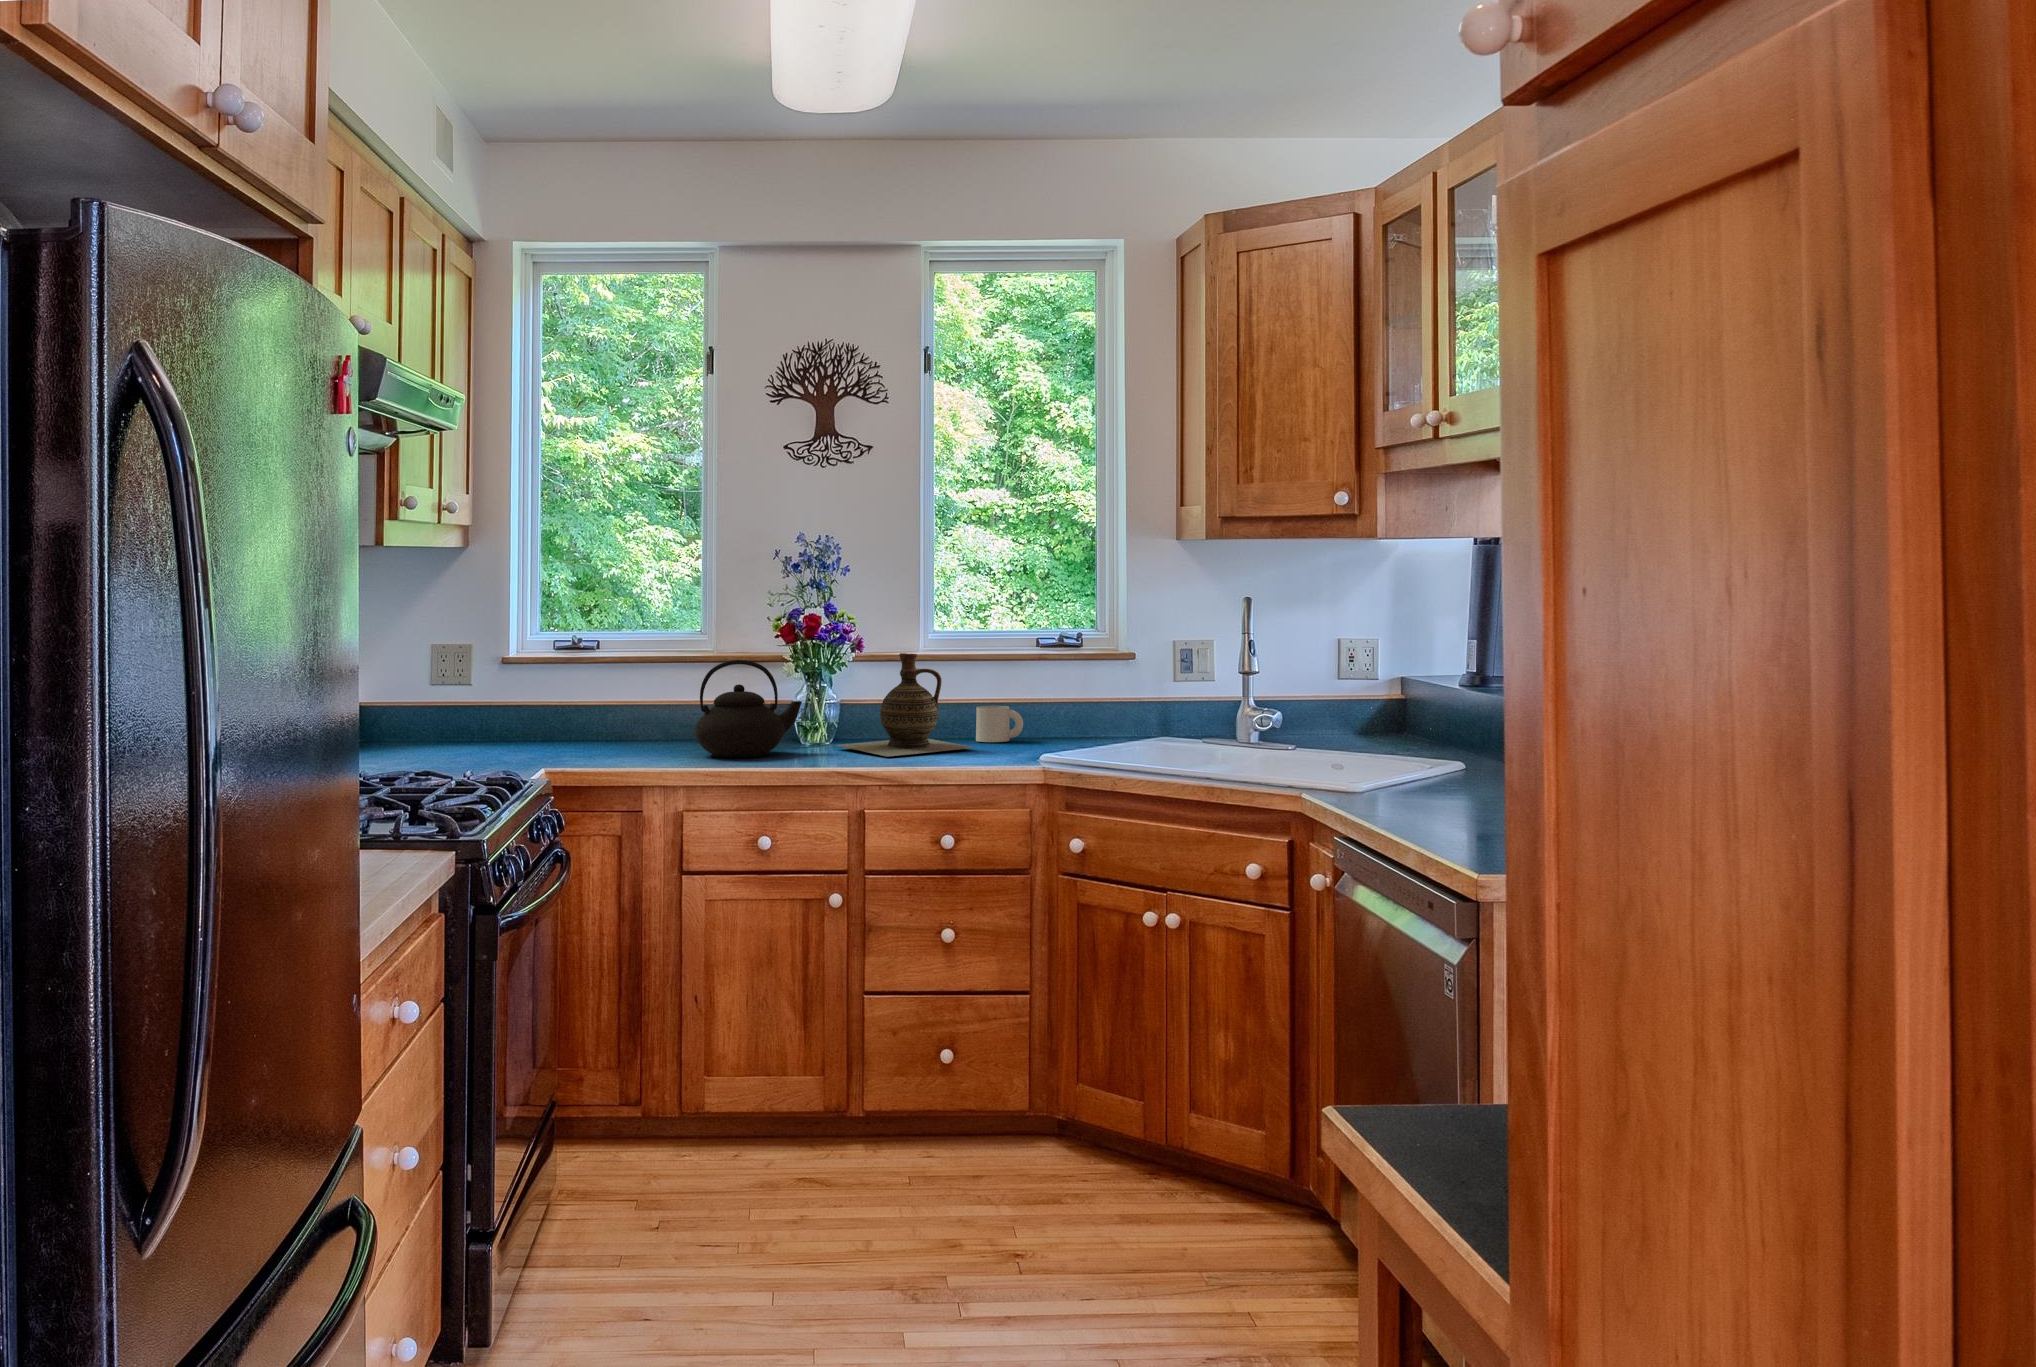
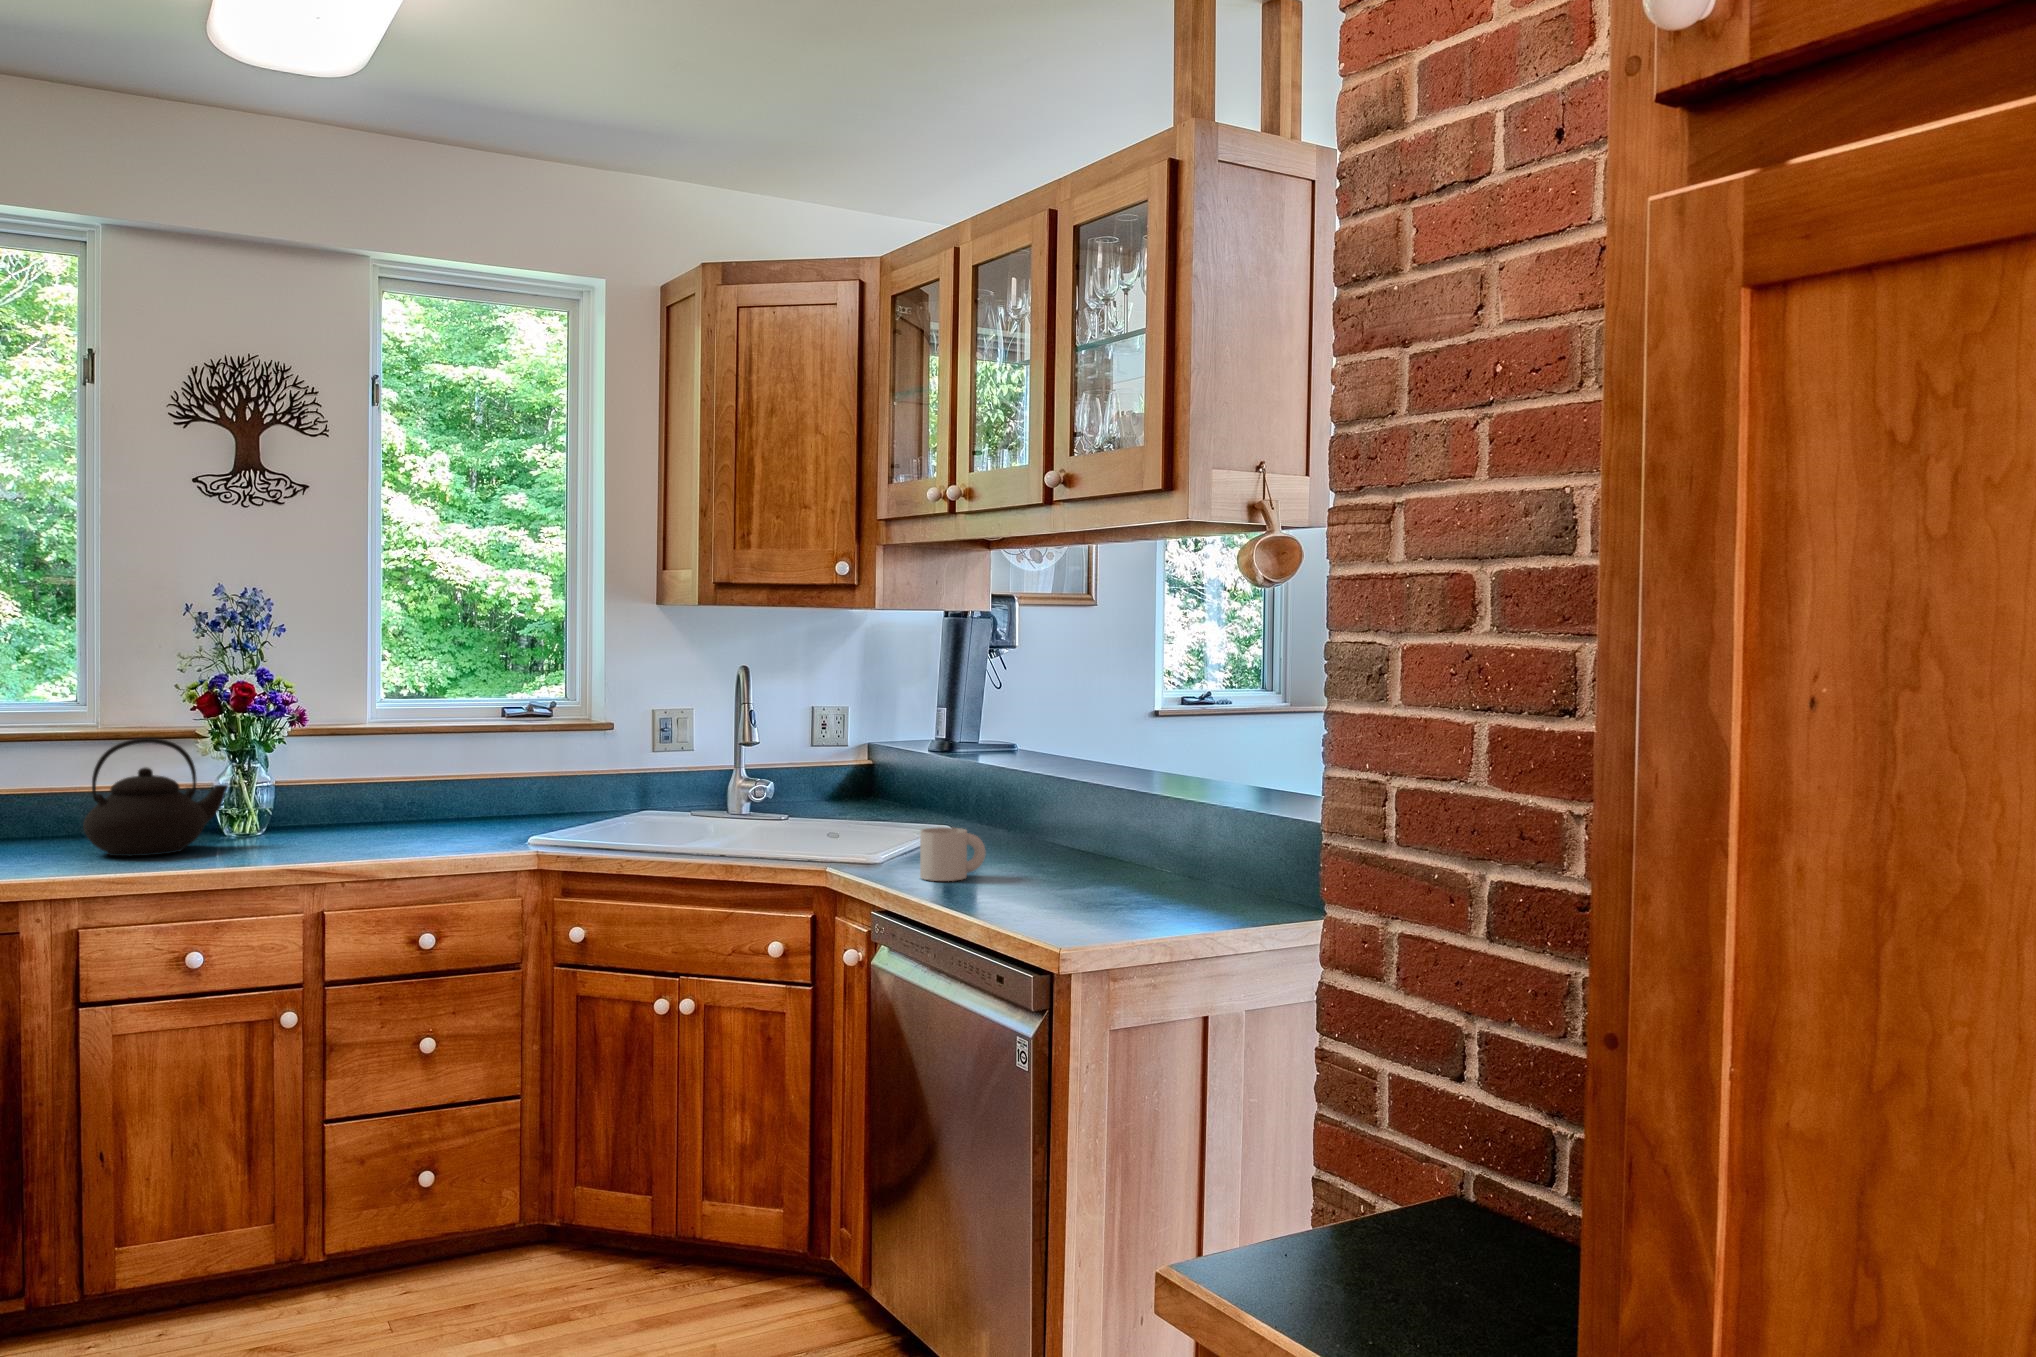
ceramic jug: present [837,653,975,757] -> none [268,726,447,847]
mug: present [976,706,1023,742] -> present [920,827,985,881]

